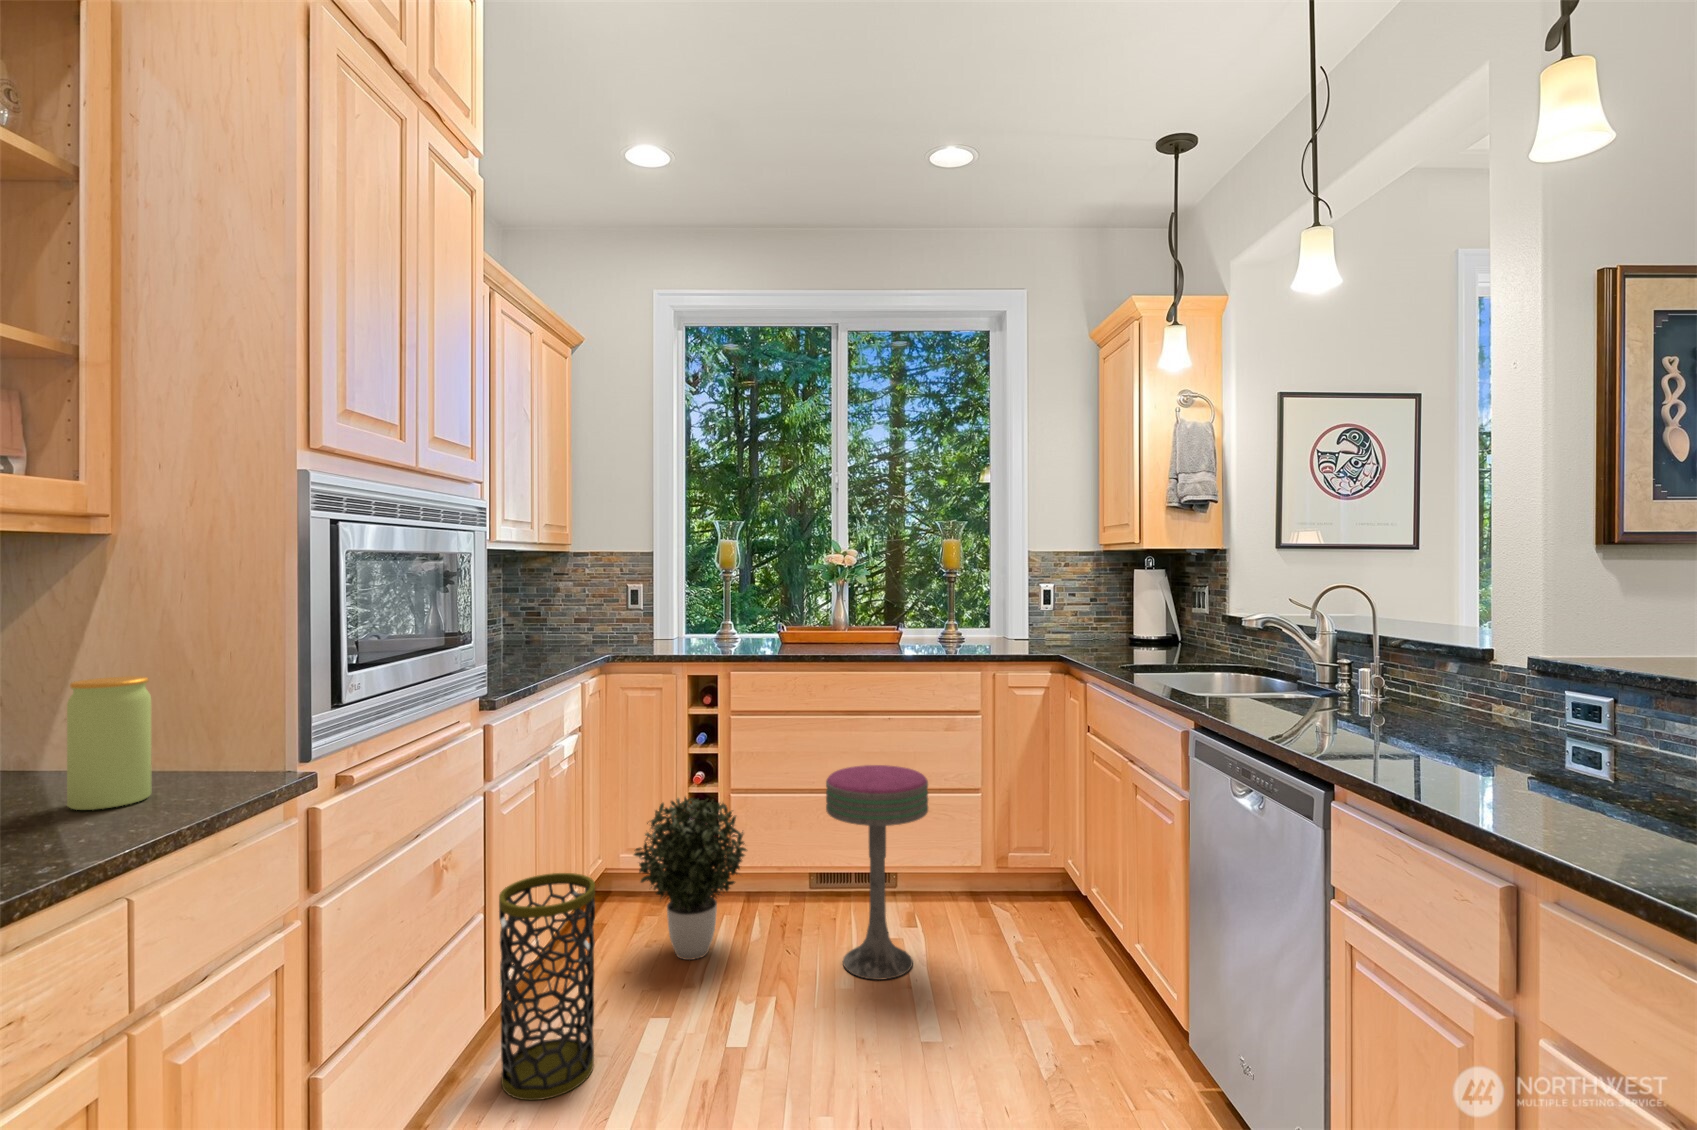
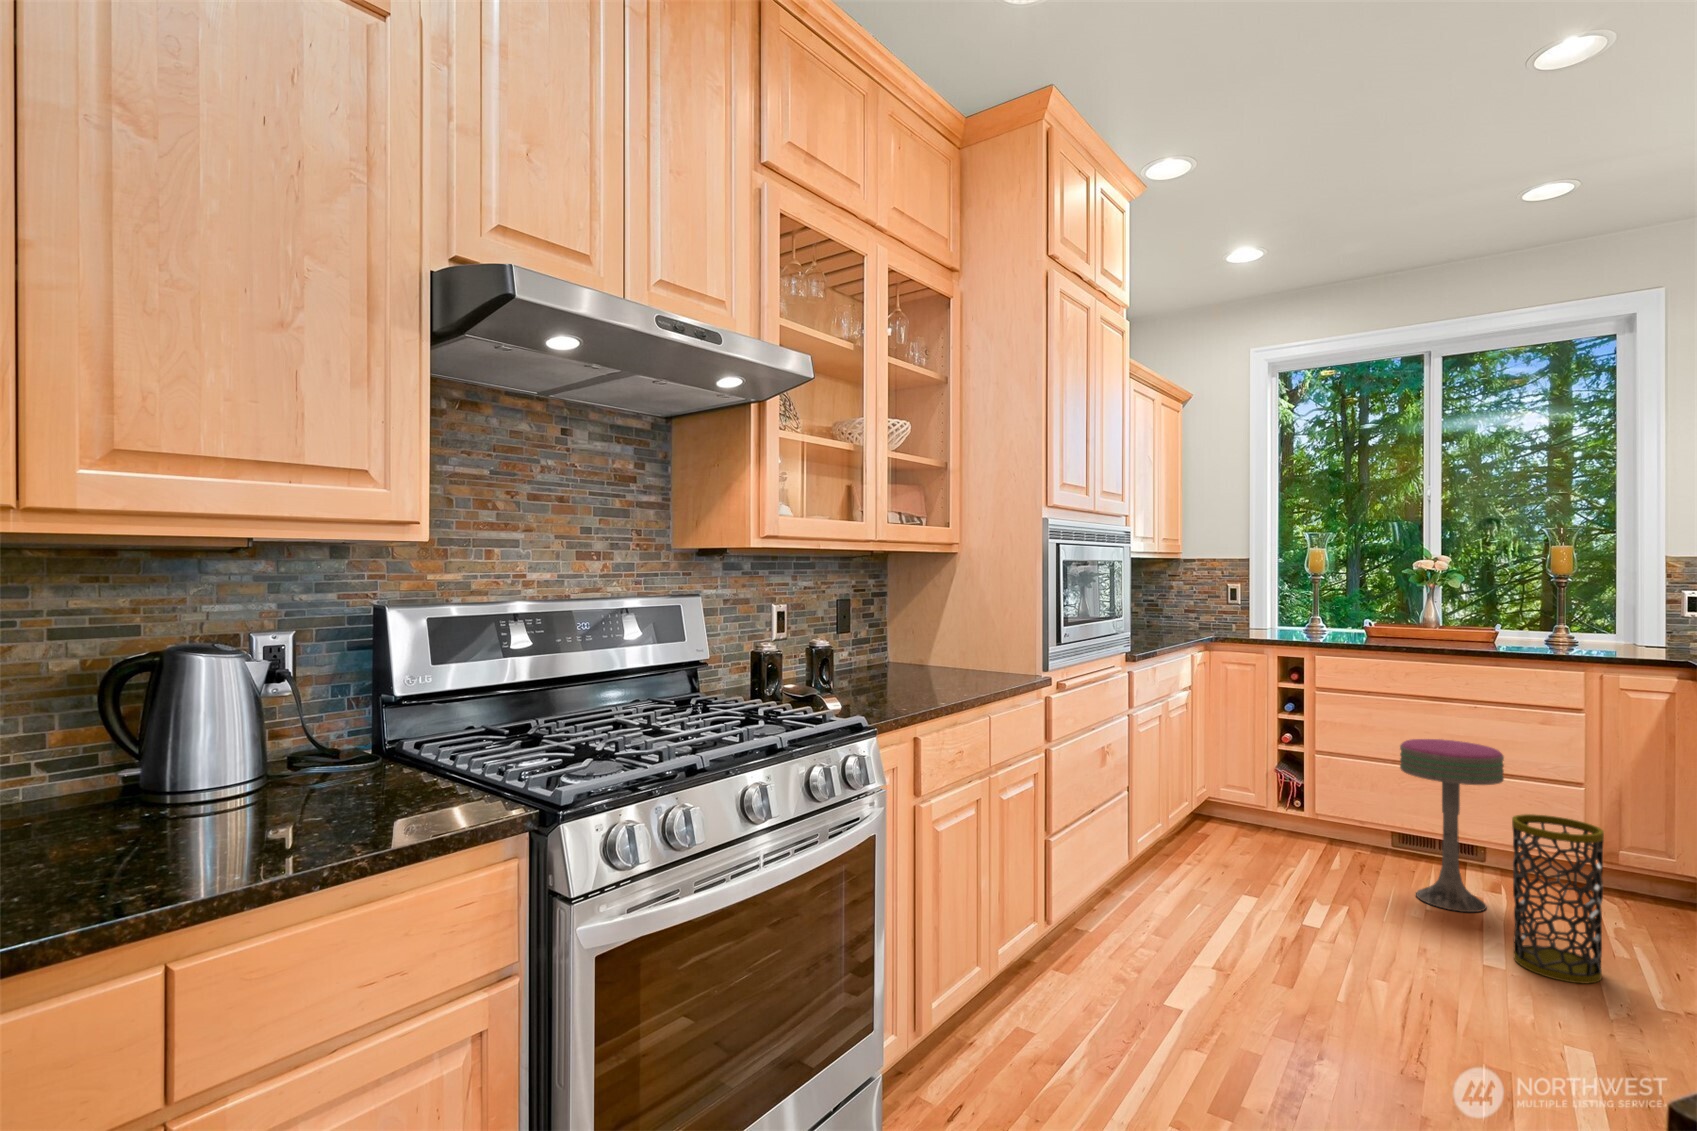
jar: present [67,676,152,810] -> none [986,620,1014,675]
potted plant: present [634,797,746,960] -> none [1235,744,1329,866]
trash can: present [499,873,595,1100] -> present [1512,814,1604,983]

